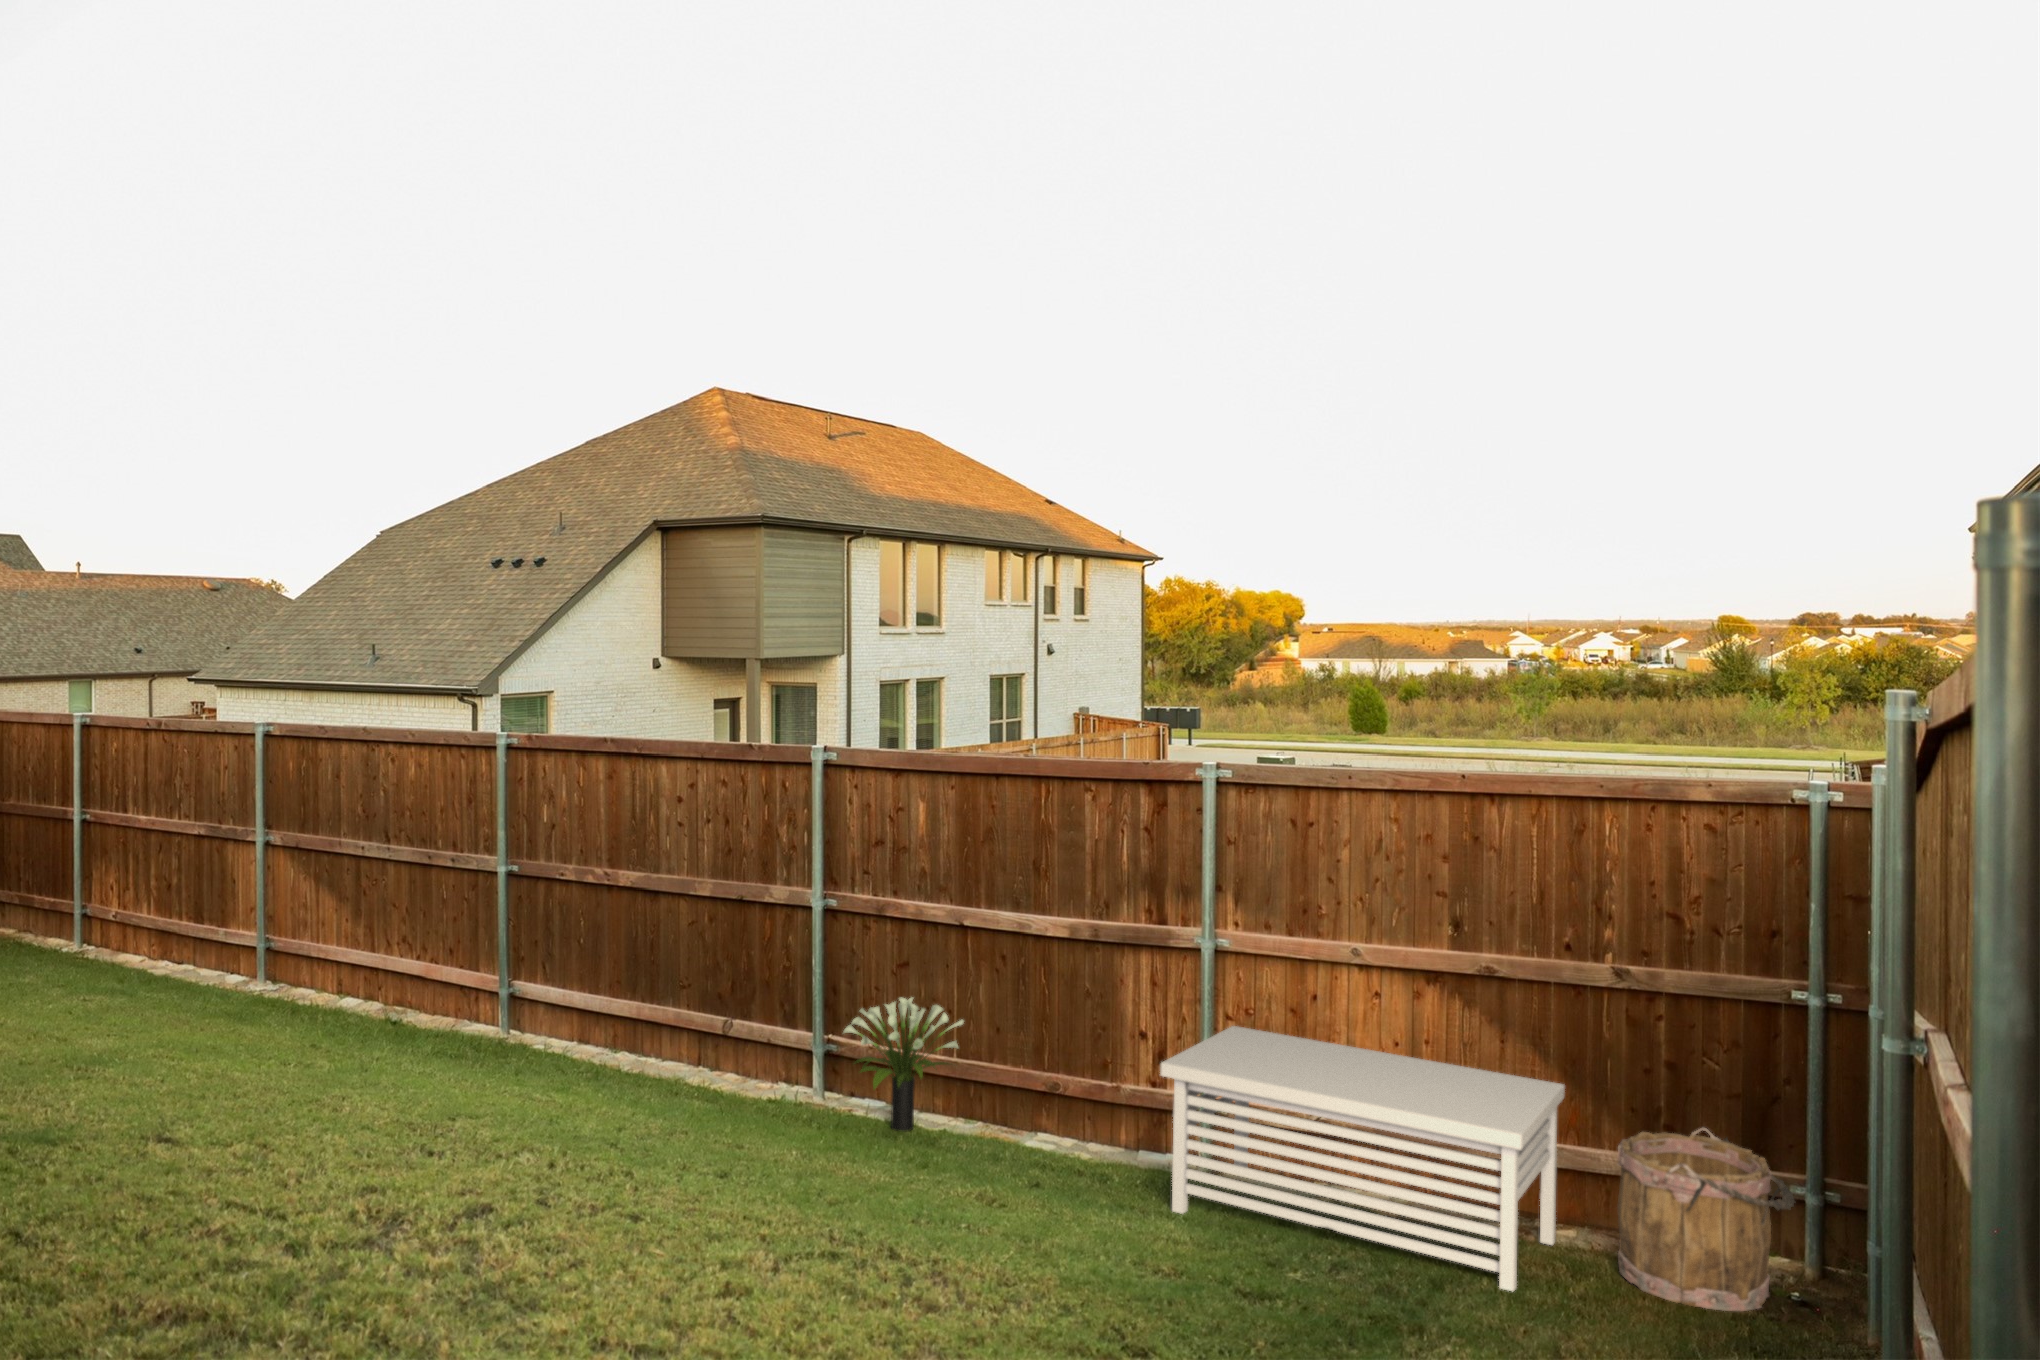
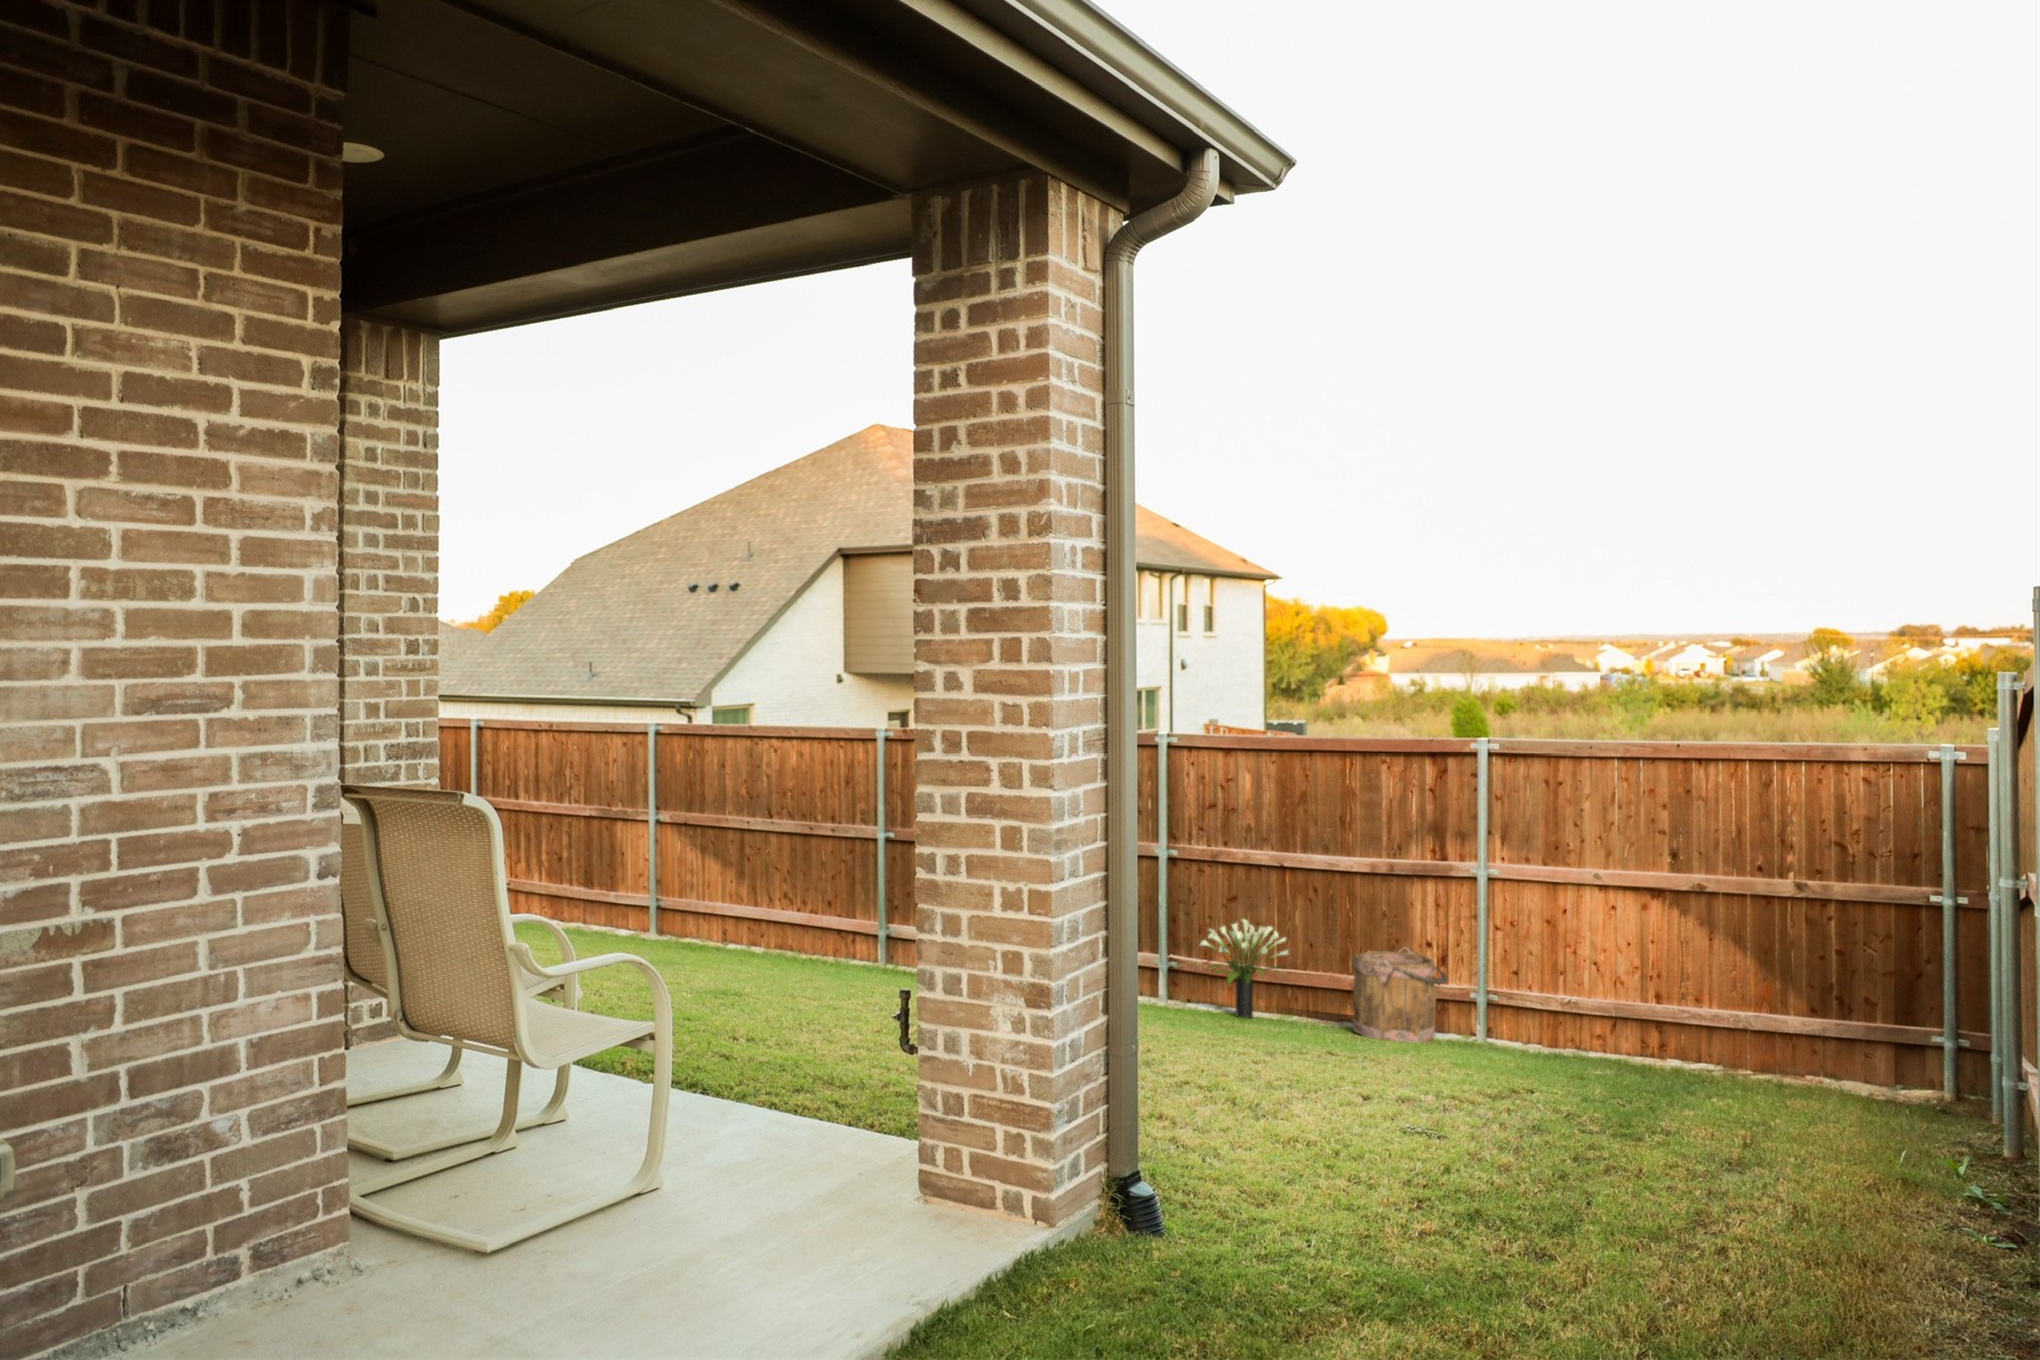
storage bench: present [1160,1026,1565,1291] -> none [1467,934,1761,1102]
bucket: present [1618,1128,1795,1311] -> present [1353,950,1447,1042]

